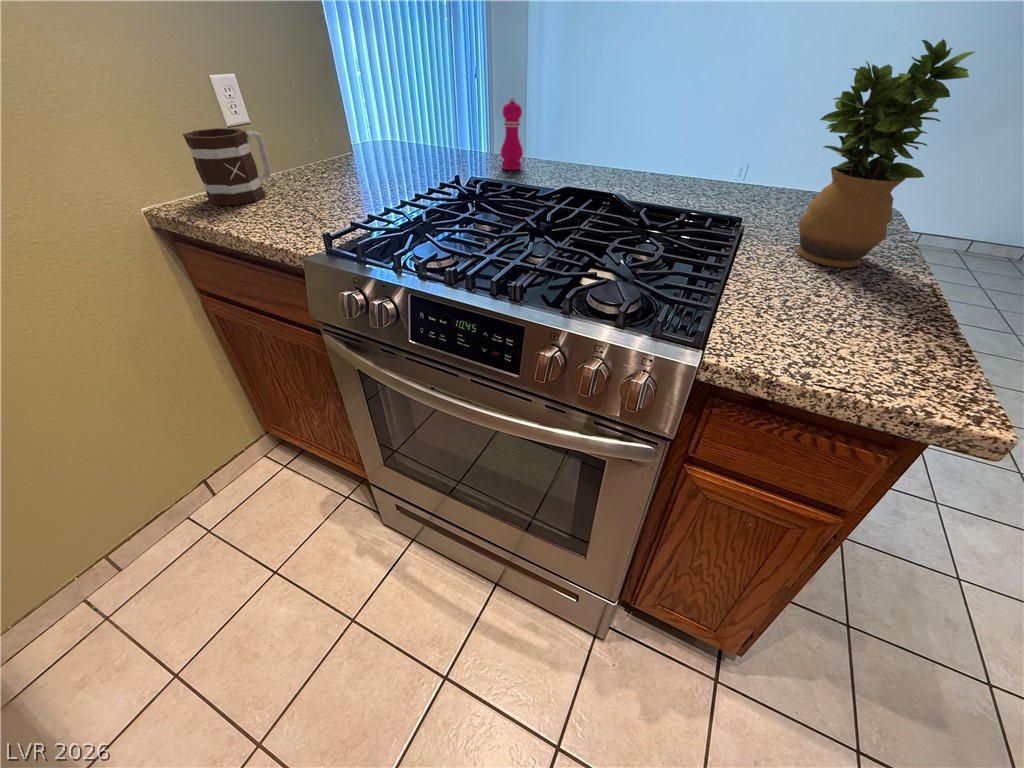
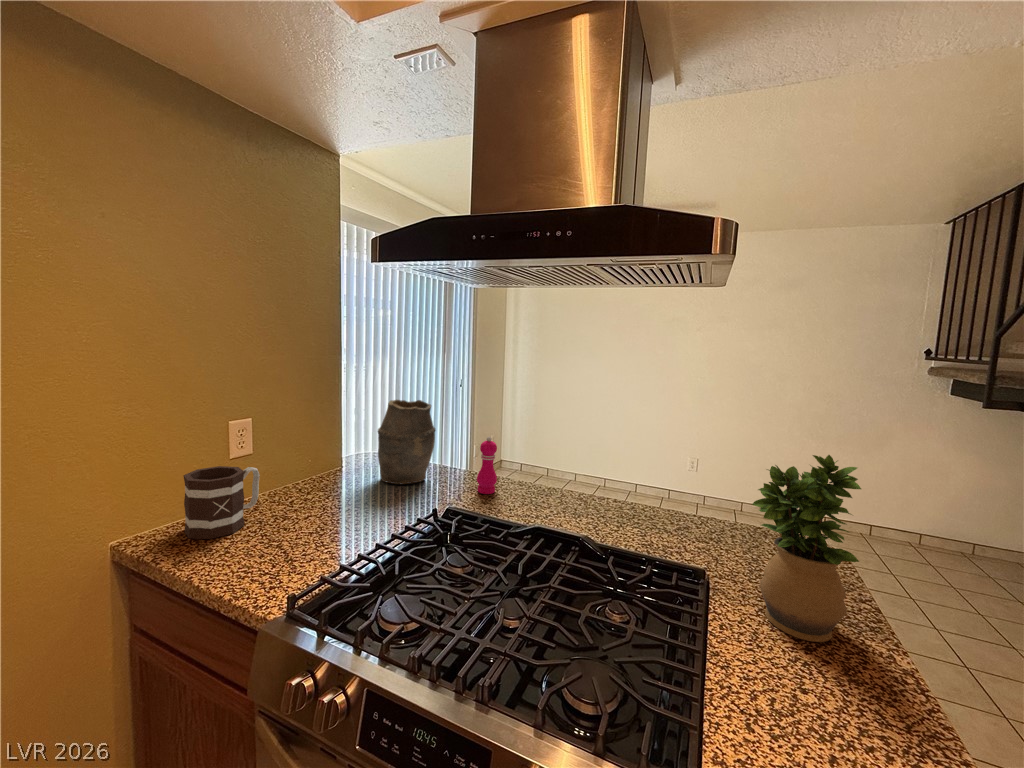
vase: none [382,52,450,164] -> present [378,400,435,484]

